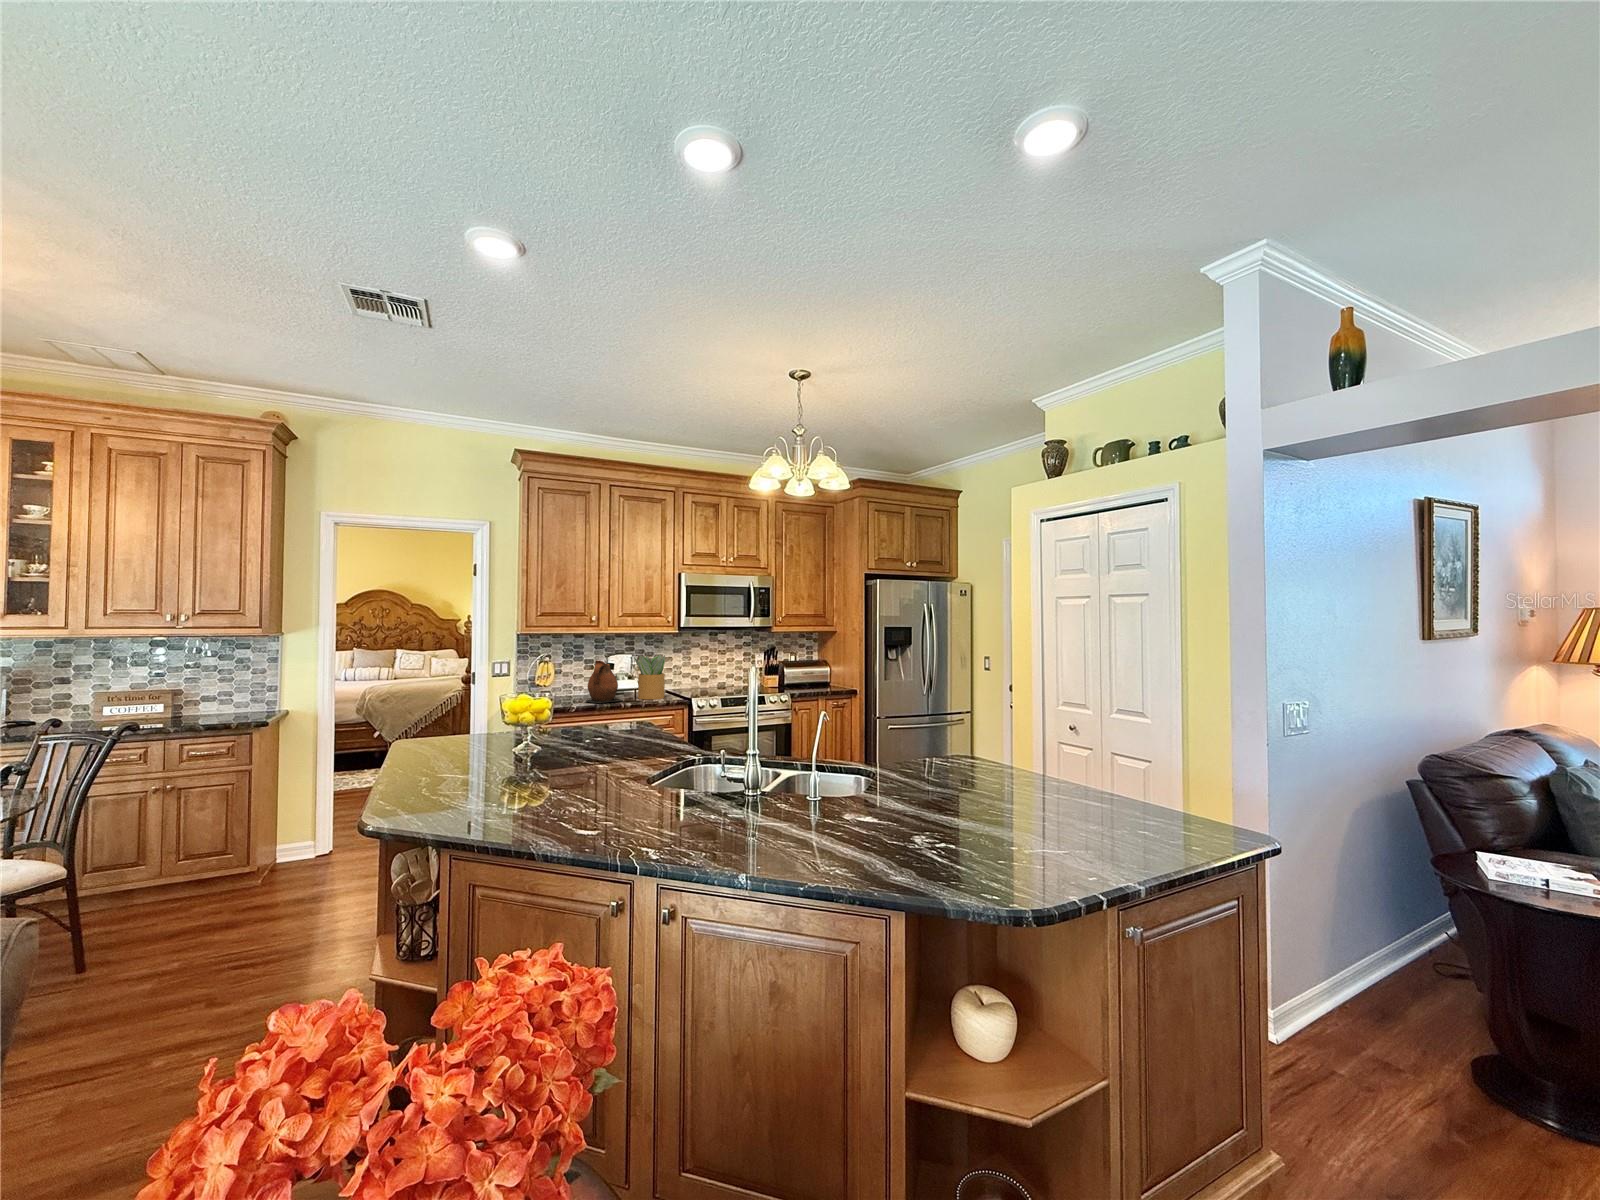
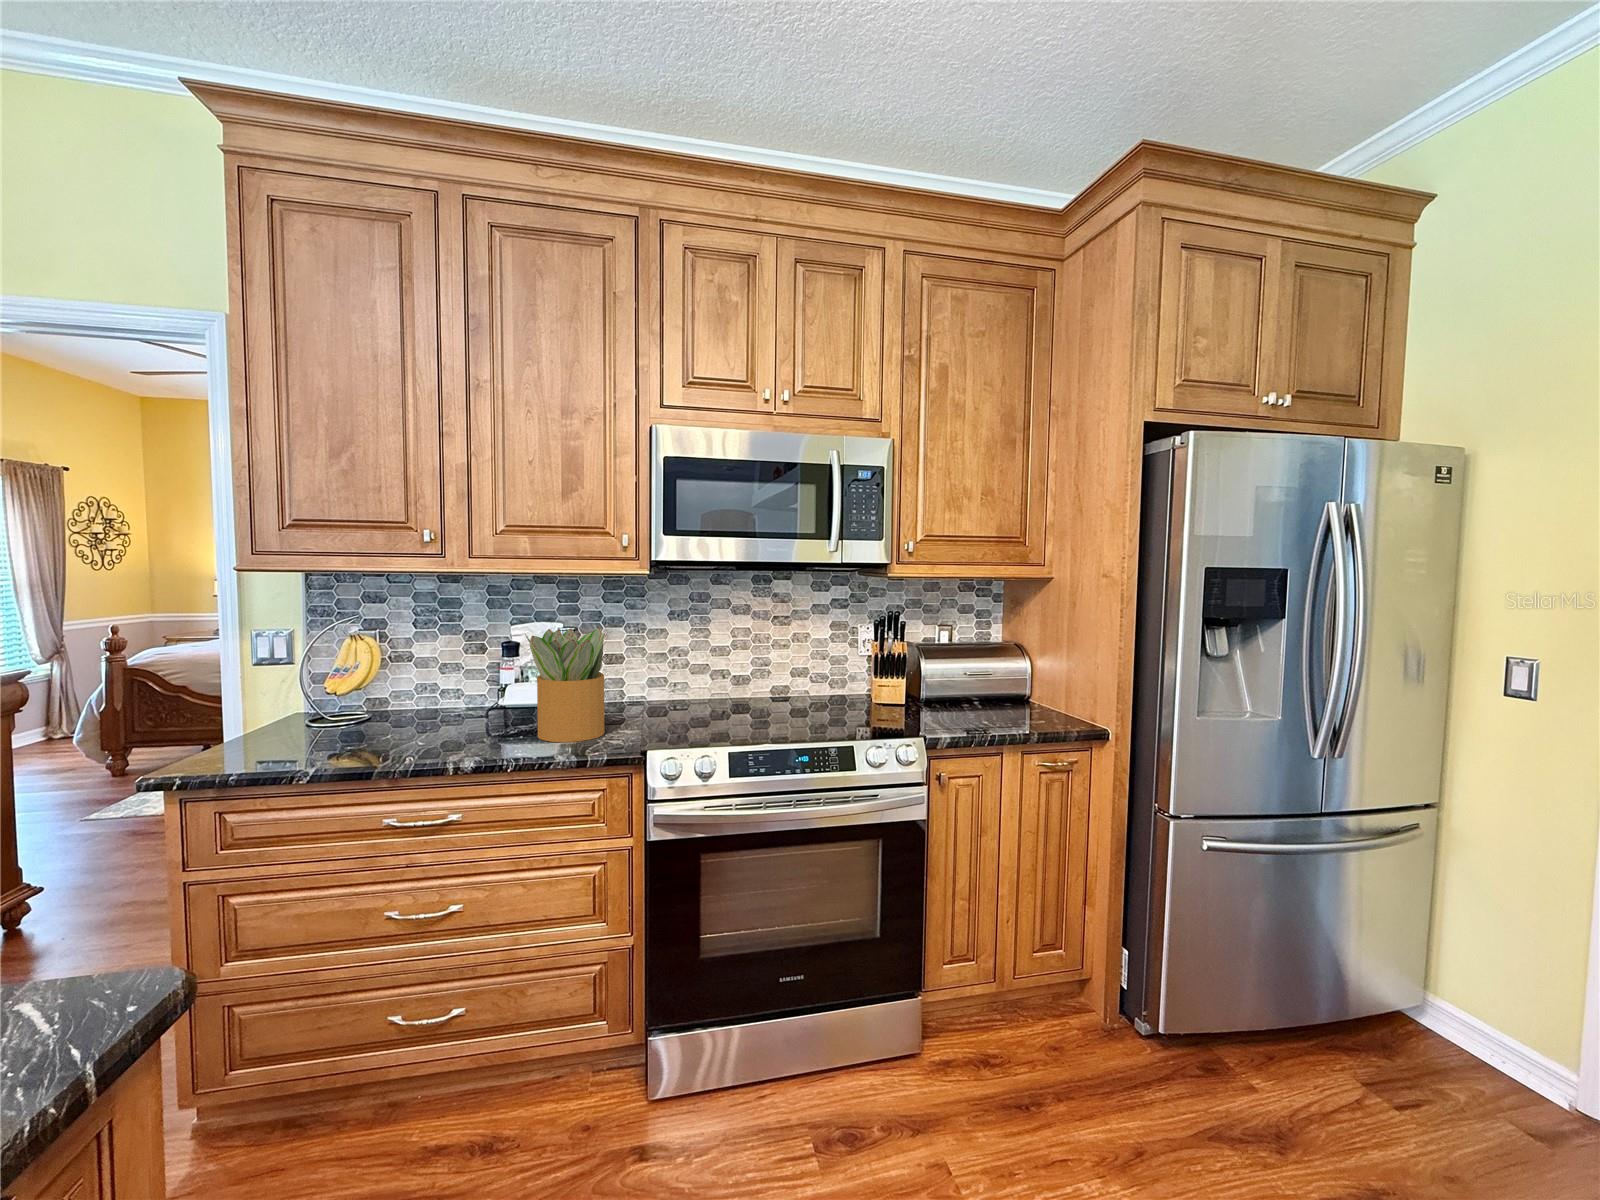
ceramic pitcher: present [586,660,623,703] -> none [387,643,485,754]

